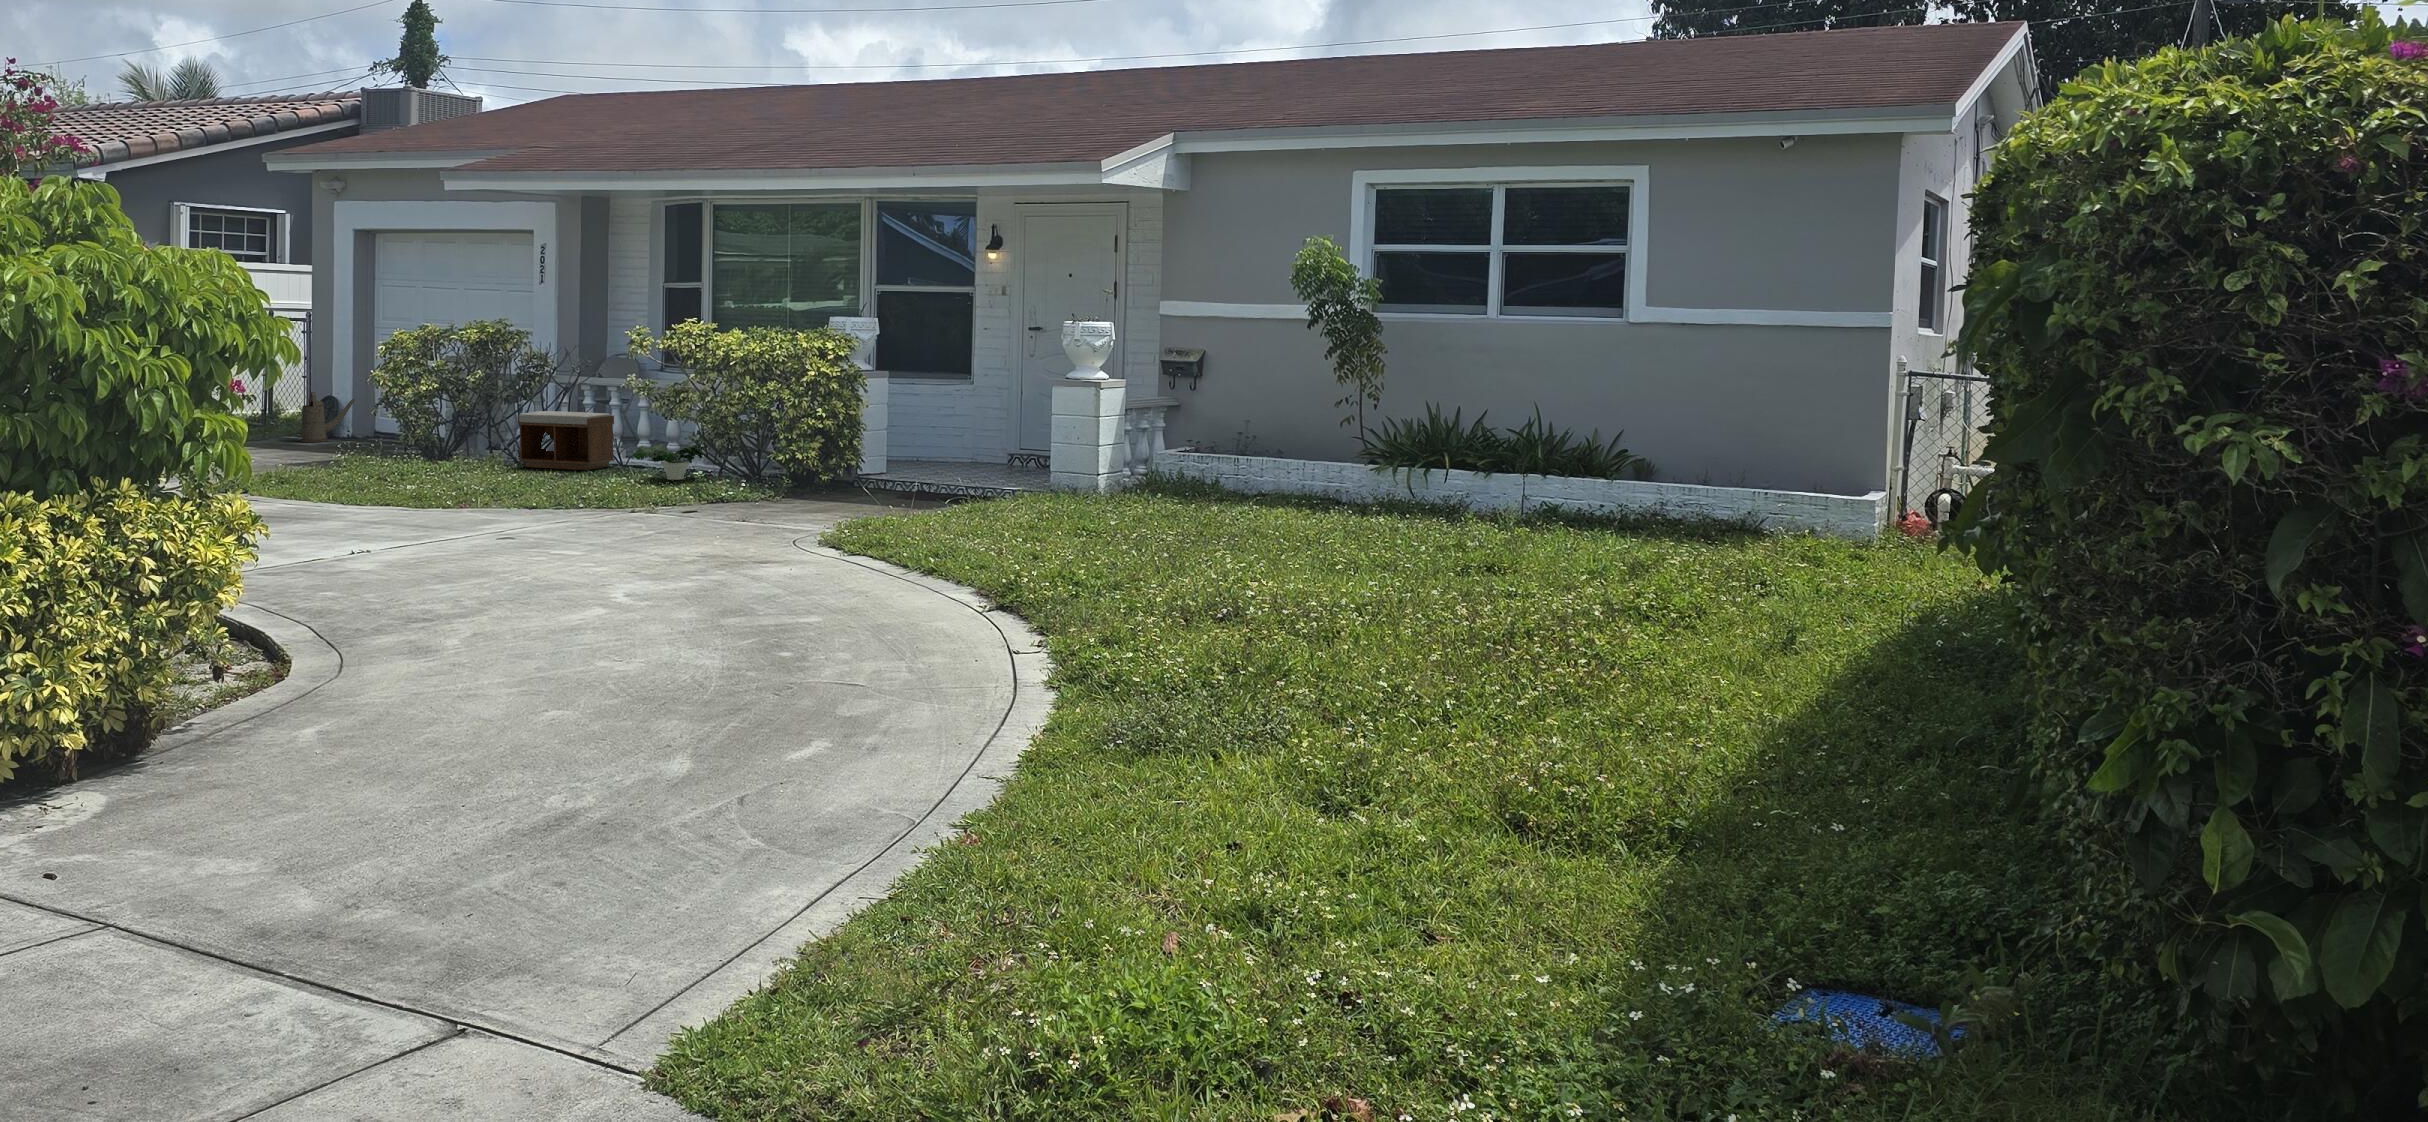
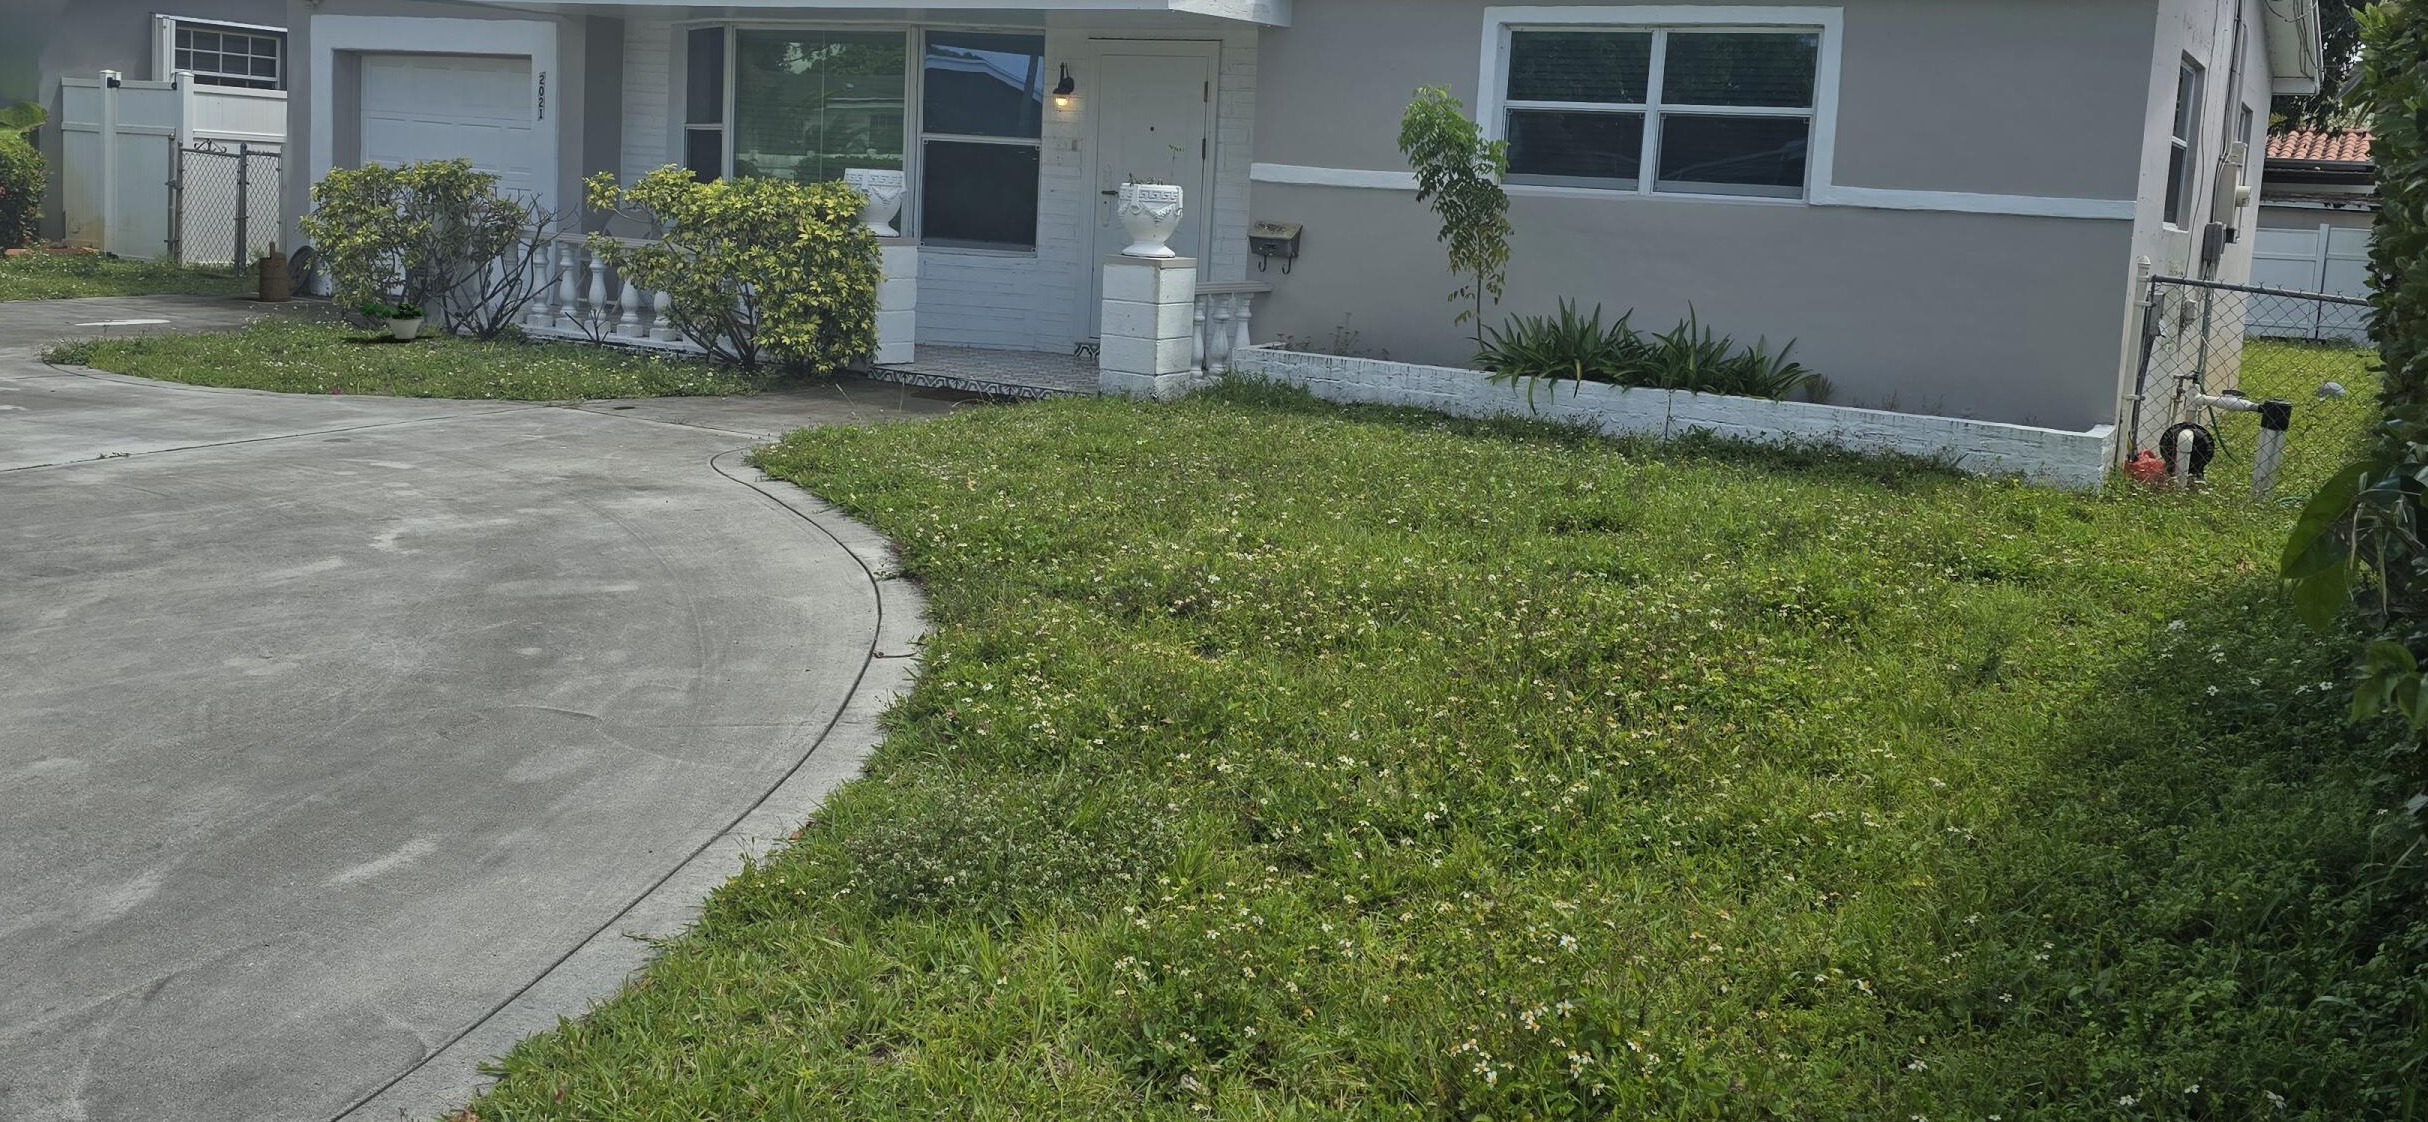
bench: present [518,411,615,470] -> none [473,275,593,348]
potted plant: present [633,444,707,480] -> present [355,302,429,339]

